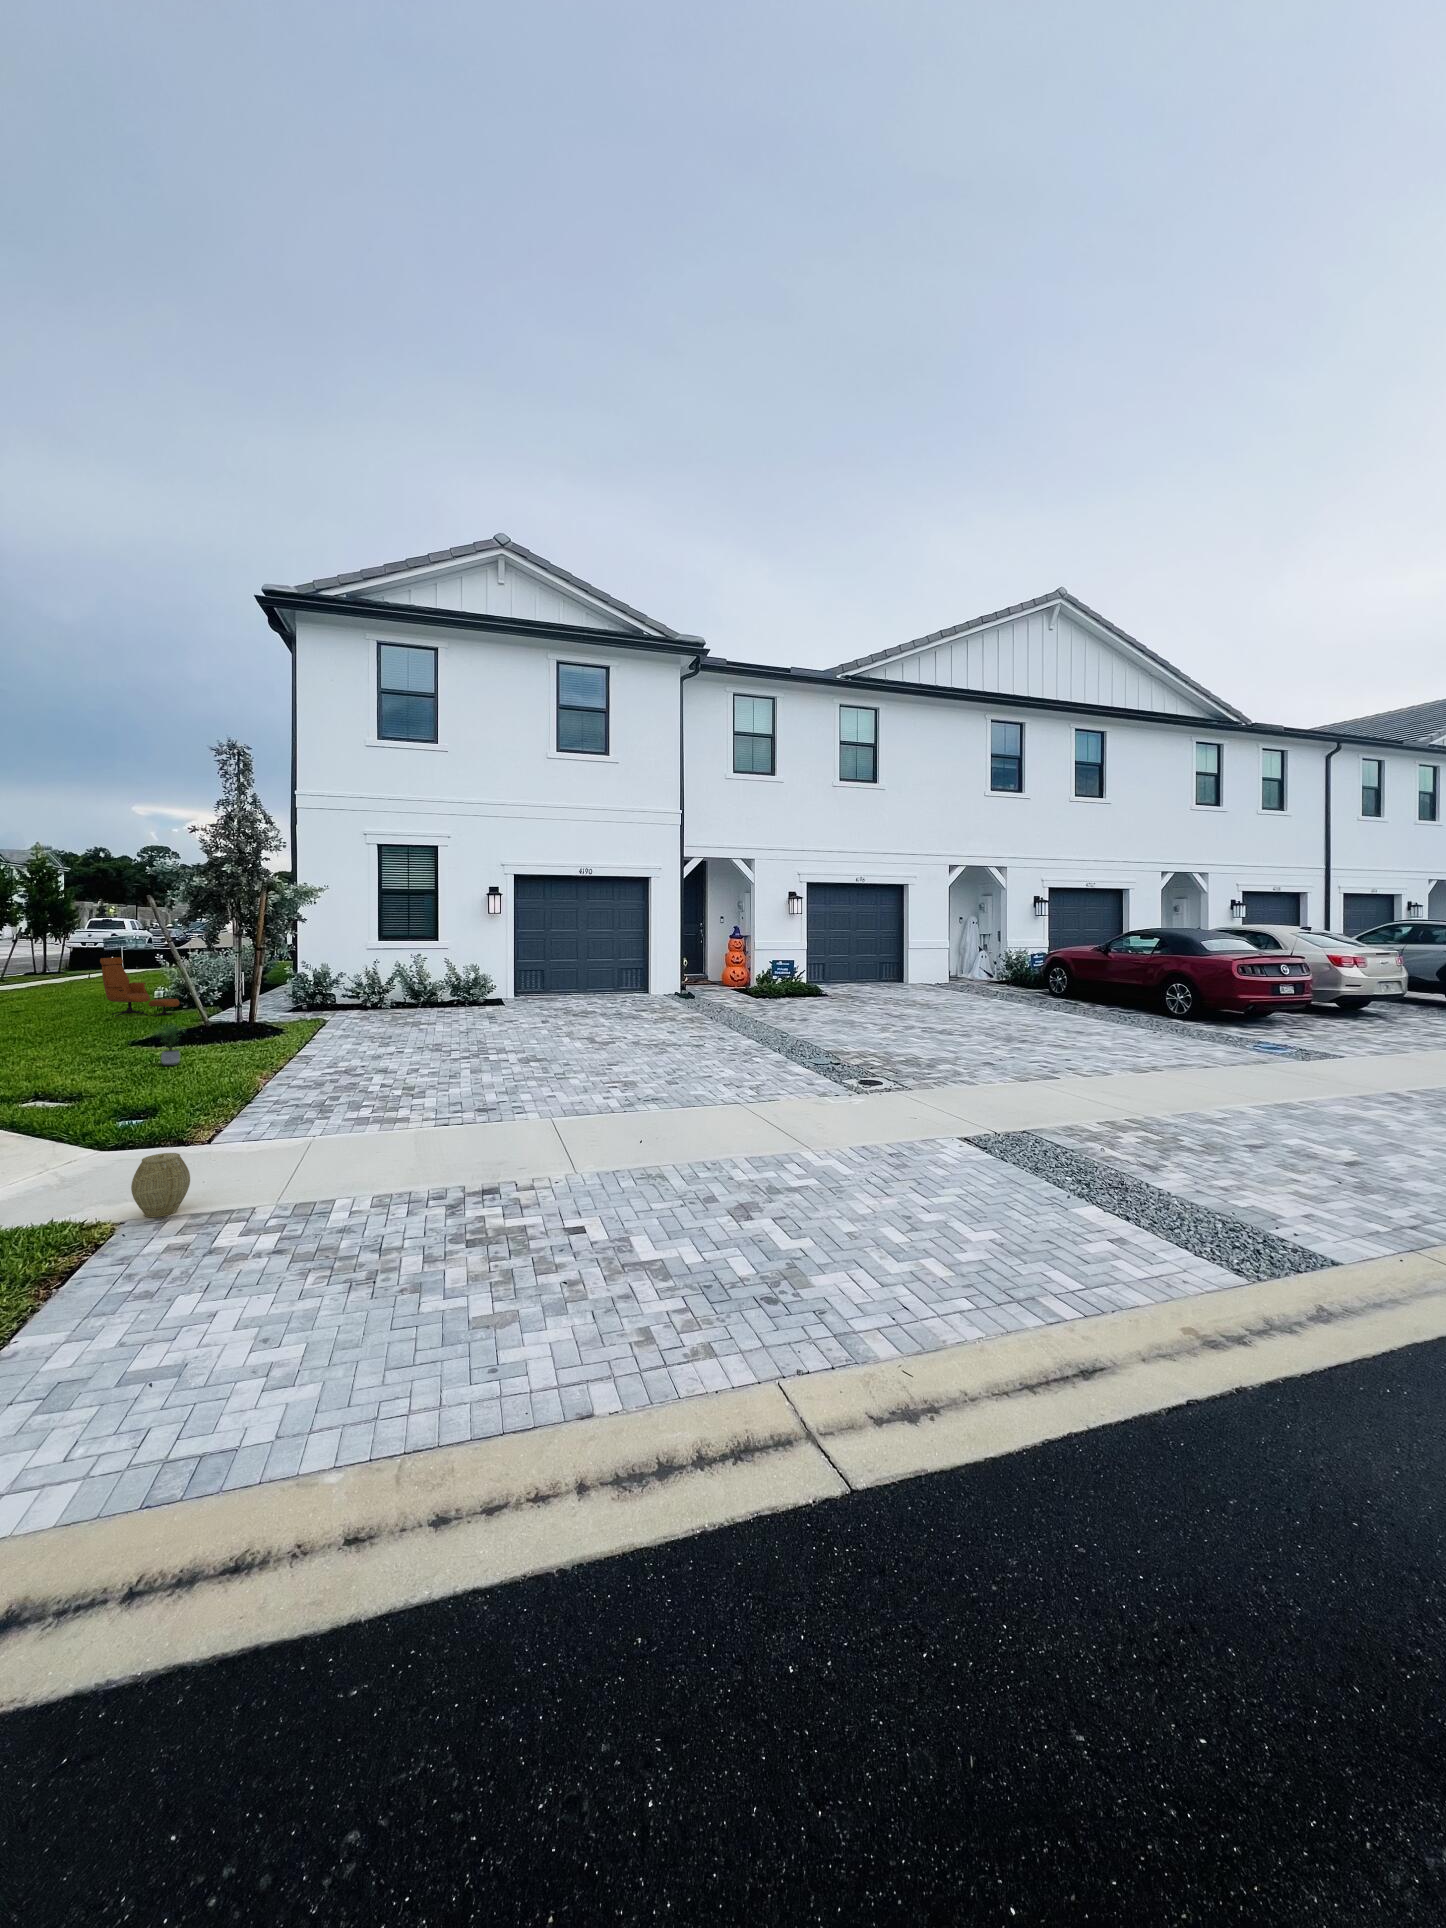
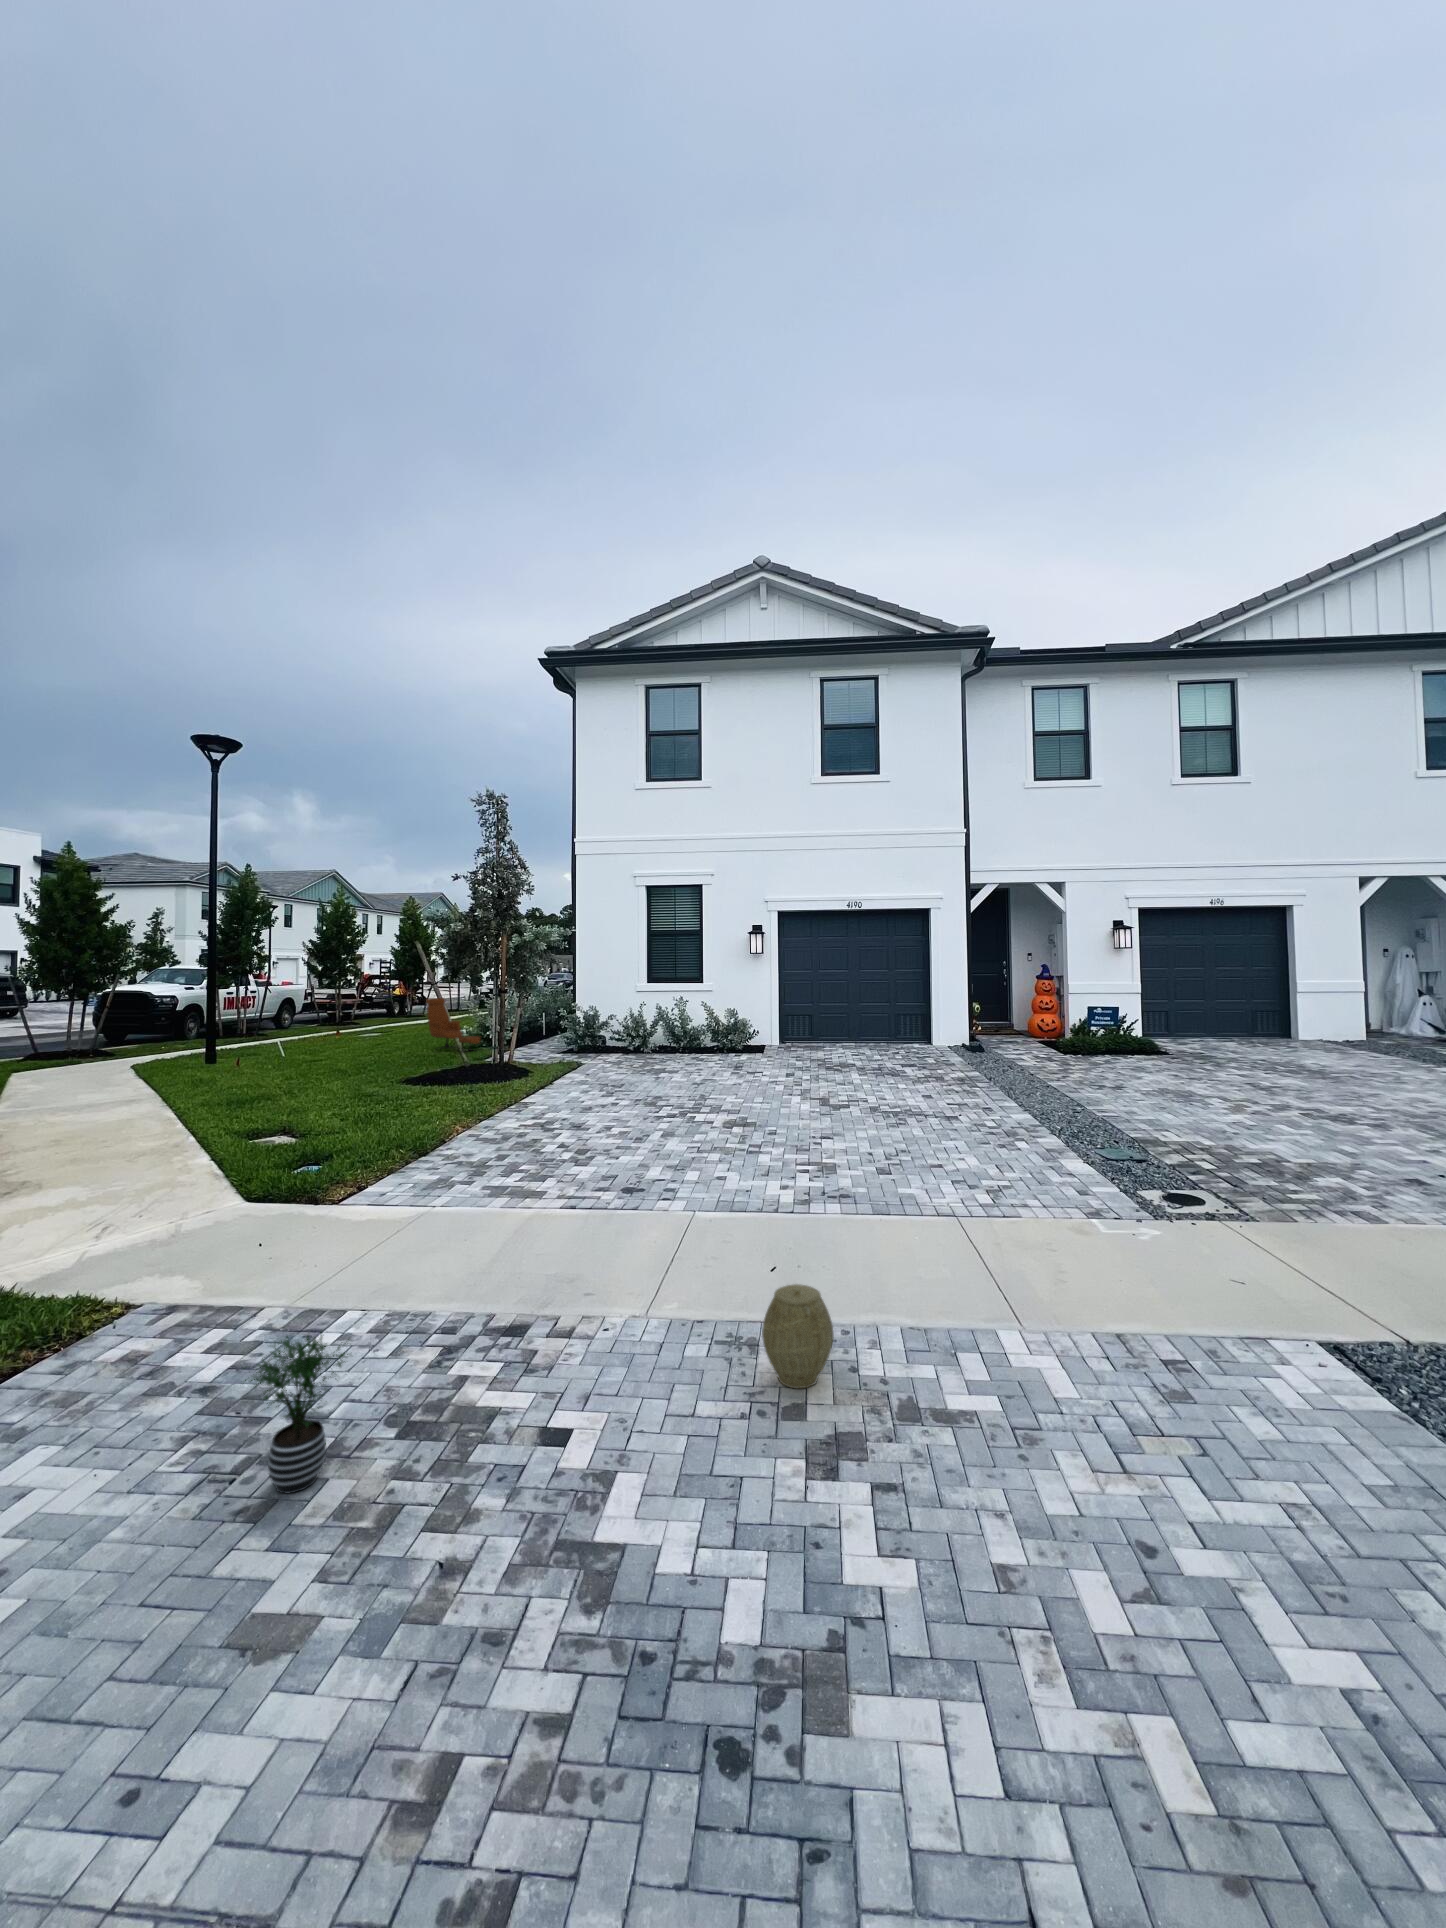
potted plant: present [154,1024,184,1066] -> present [245,1335,349,1493]
woven basket: present [131,1153,190,1217] -> present [762,1284,834,1388]

